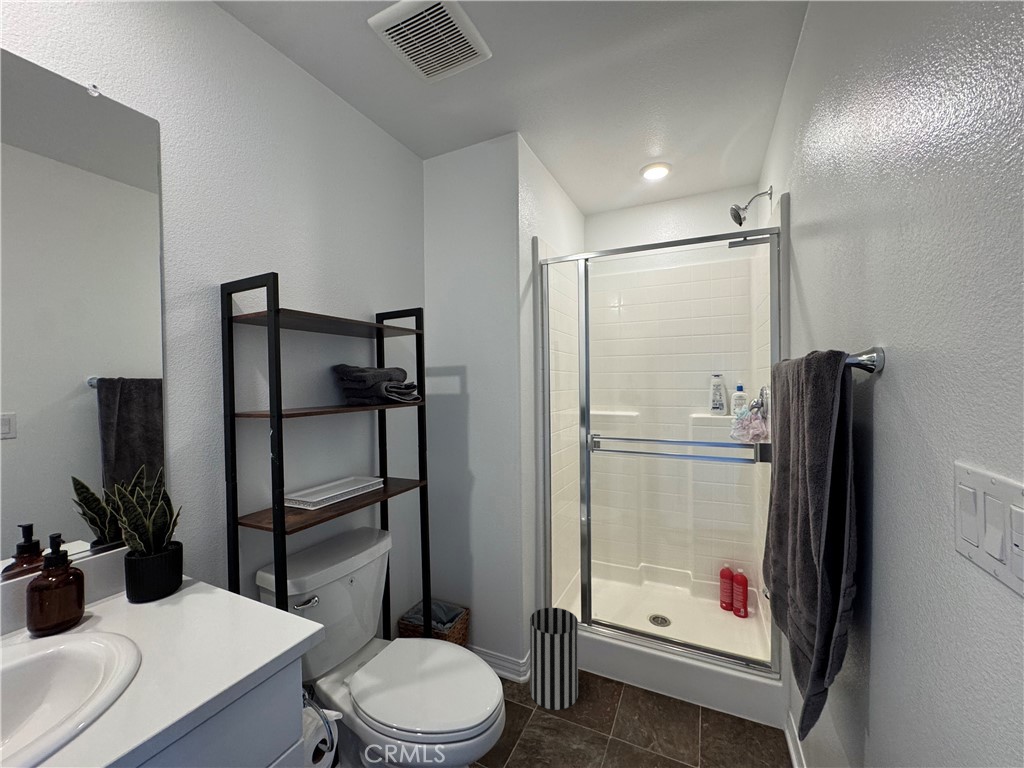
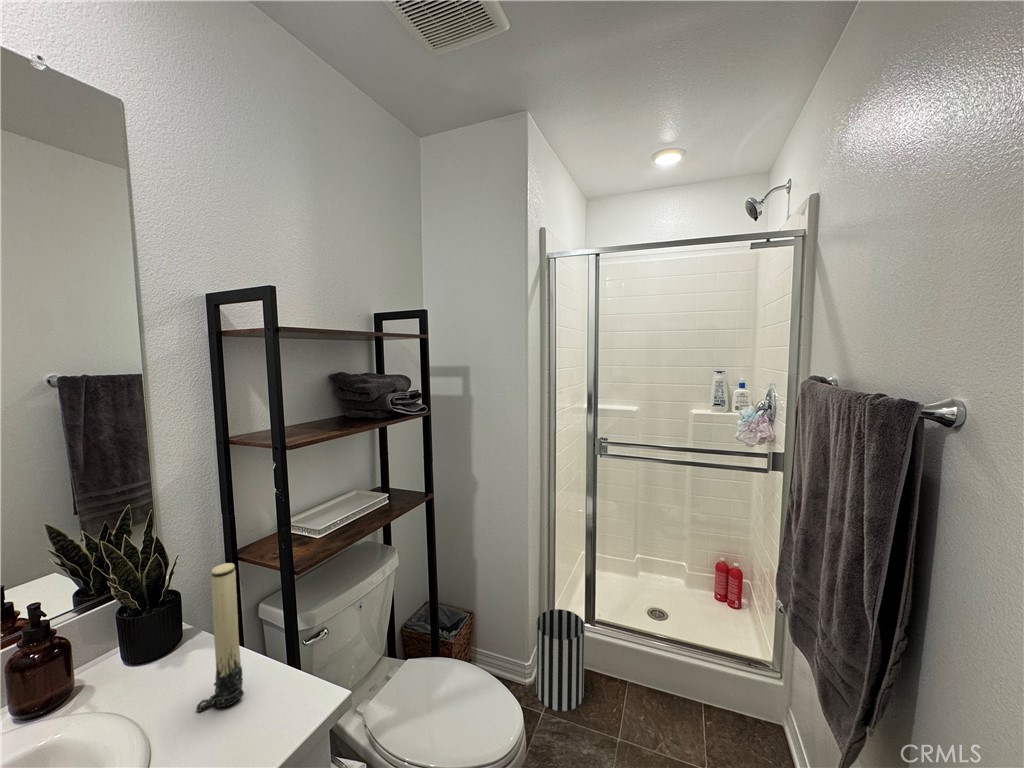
candle: none [187,504,230,637] -> present [196,563,244,712]

